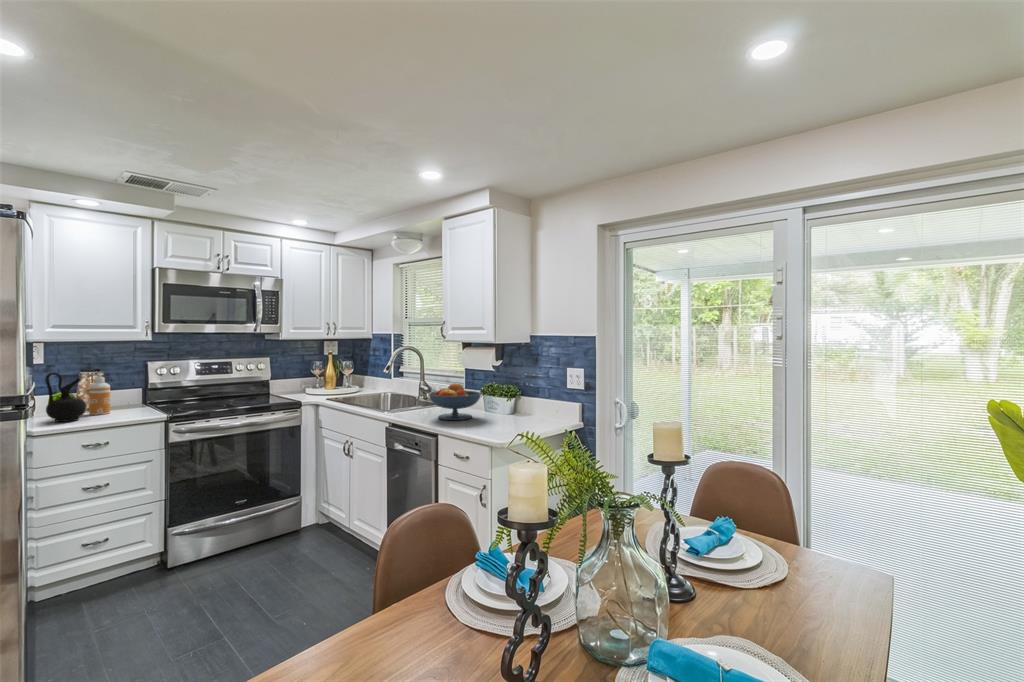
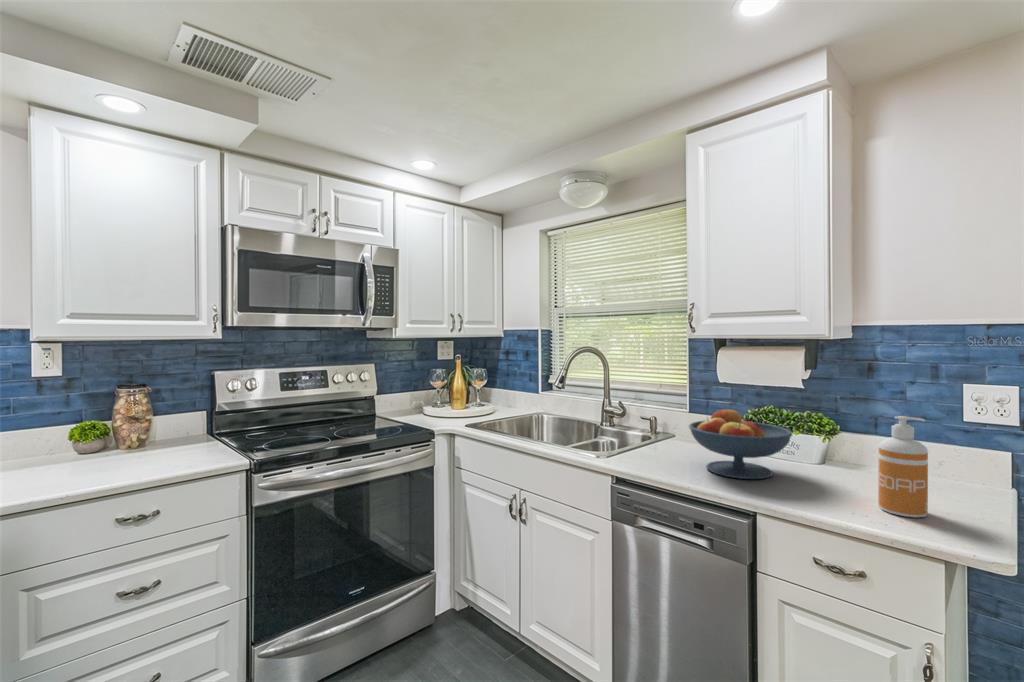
ceramic jug: present [46,373,86,422] -> none [57,392,123,476]
soap dispenser: present [89,373,110,415] -> present [878,416,928,517]

